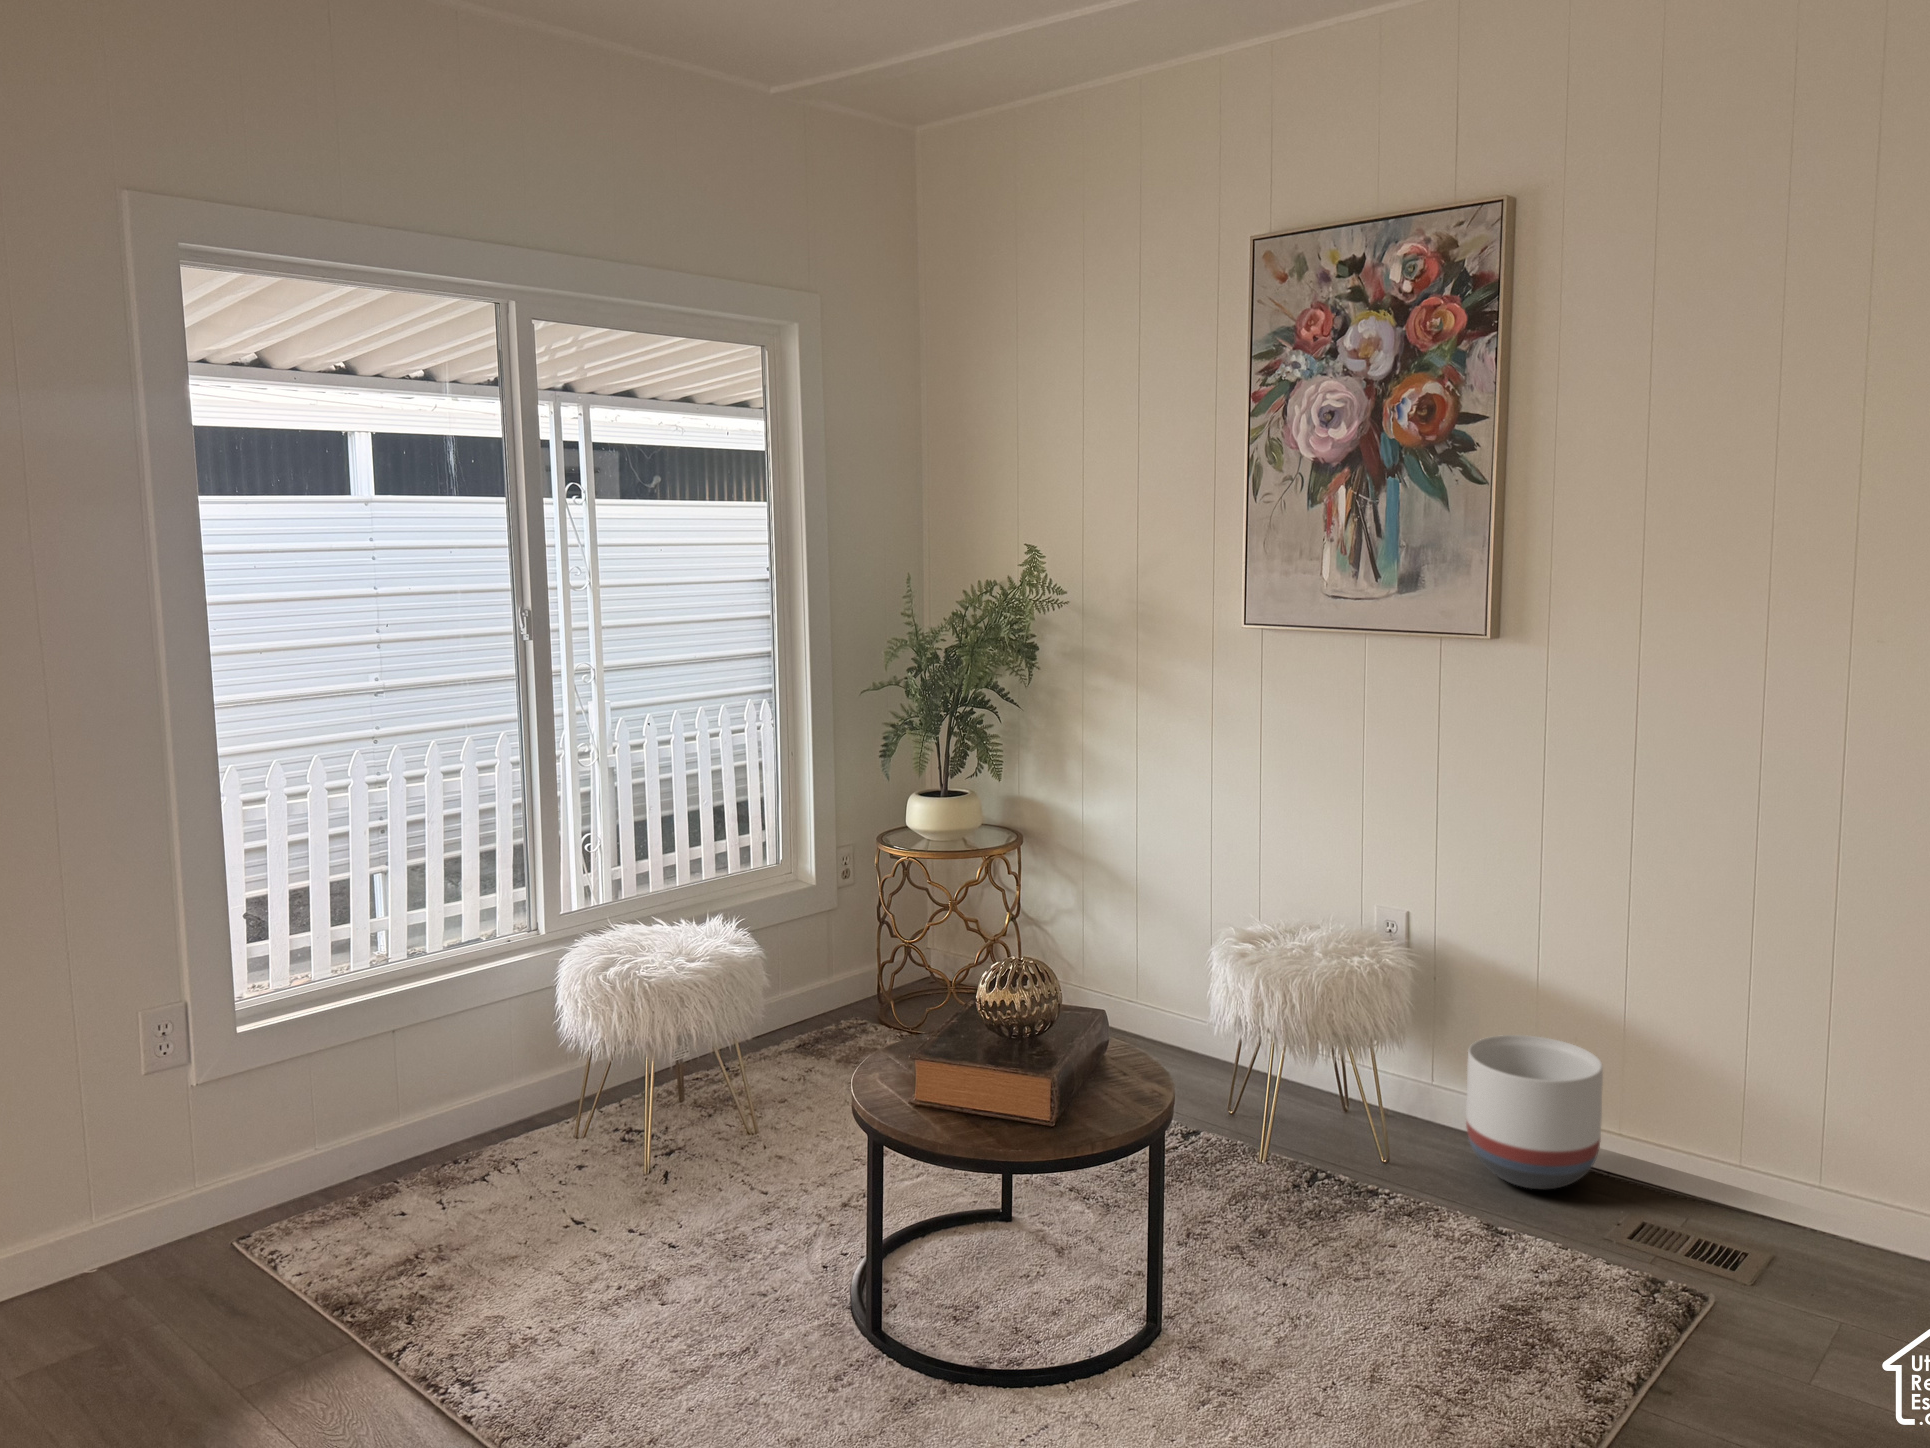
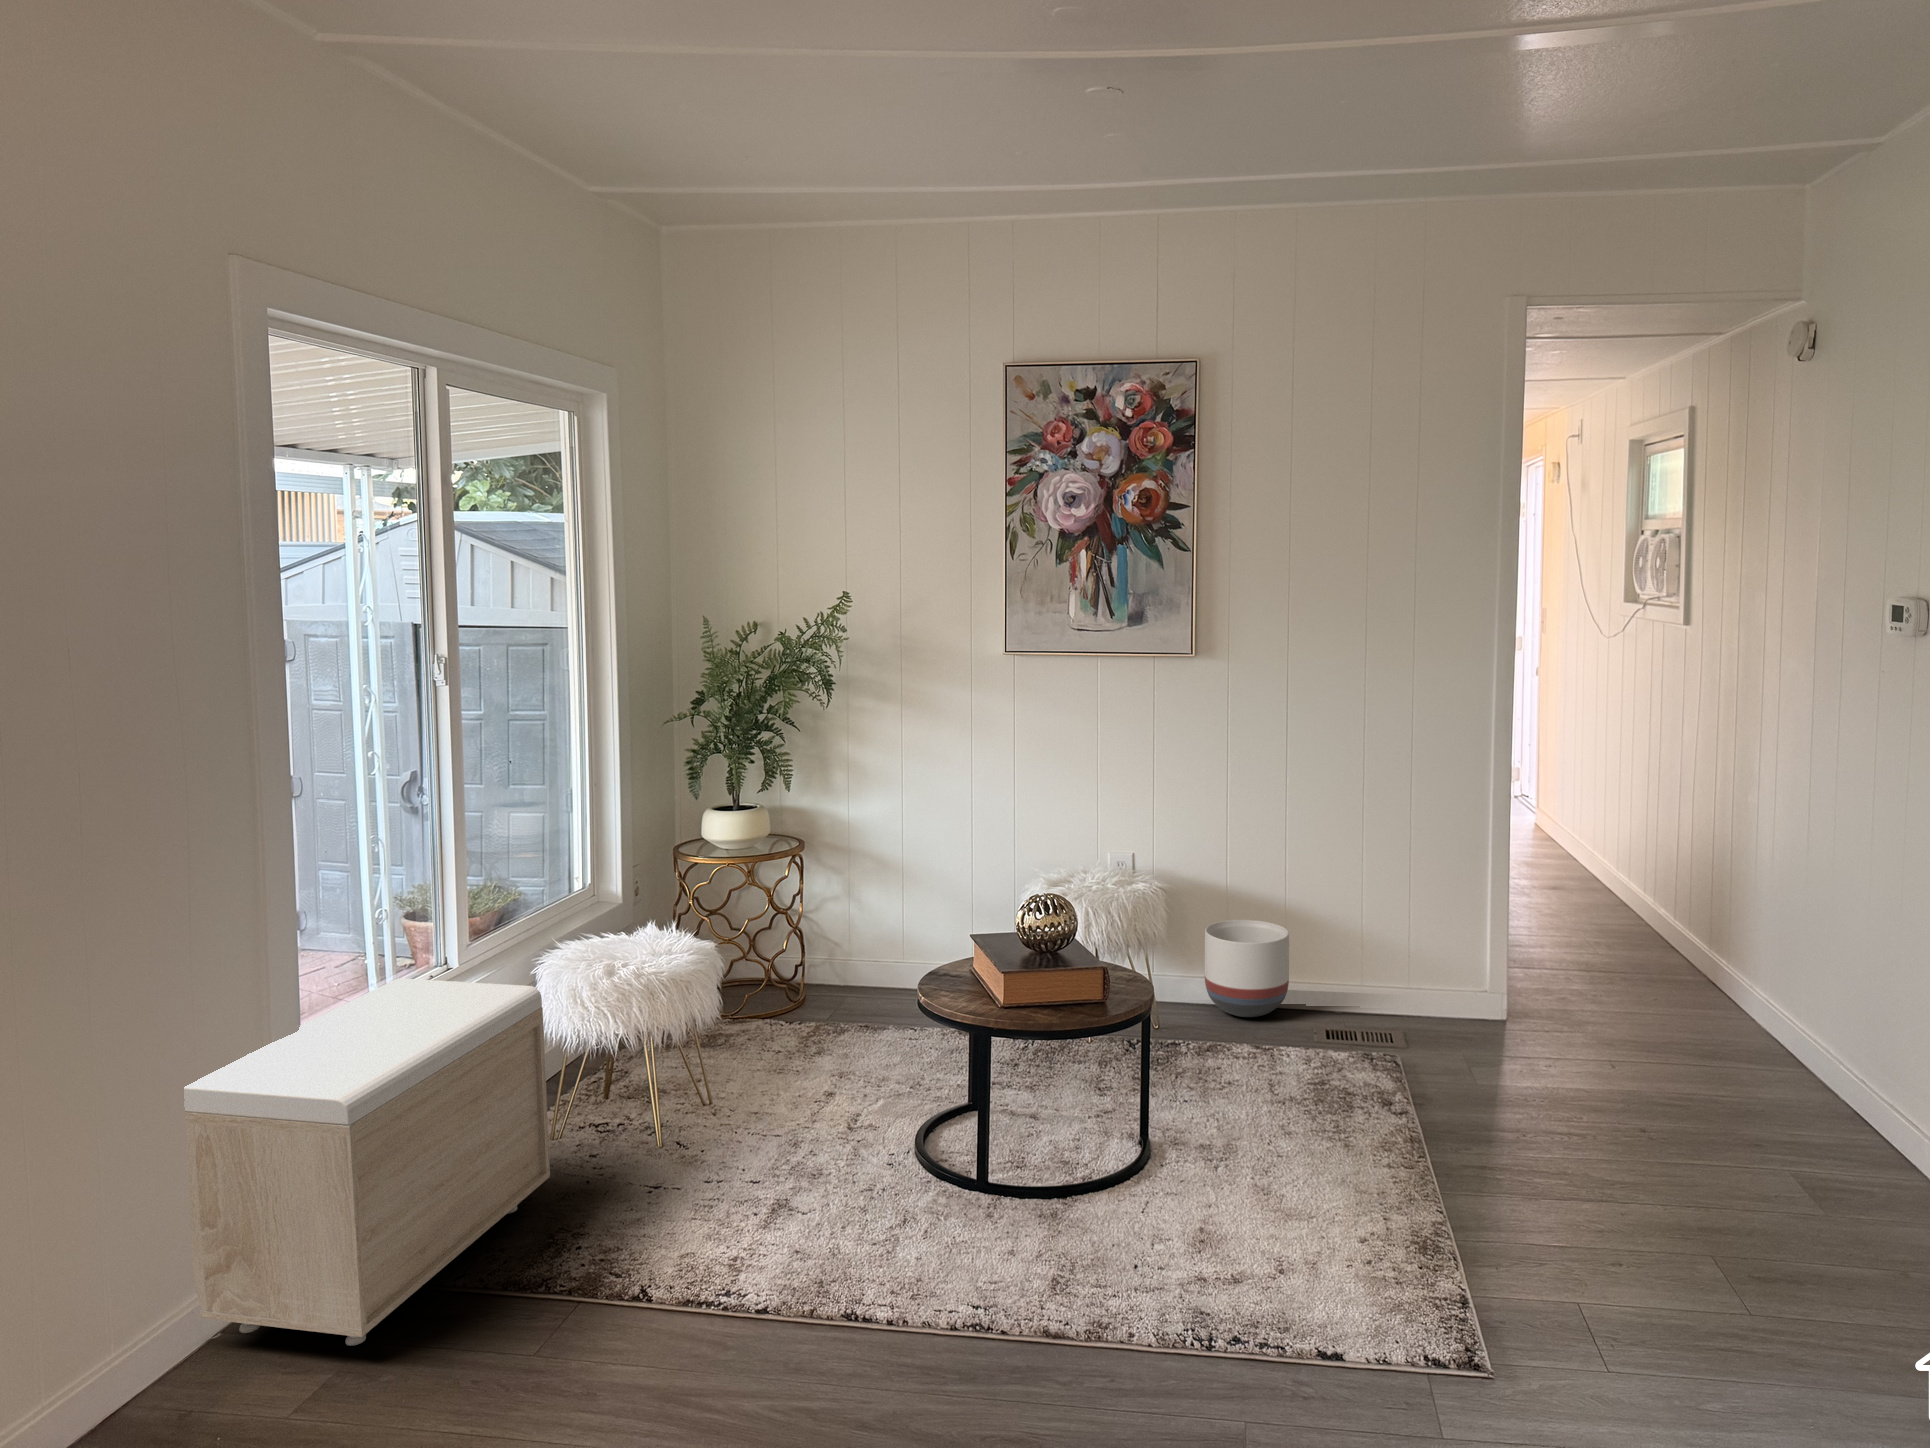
storage bench: none [58,940,493,1322] -> present [184,978,550,1345]

